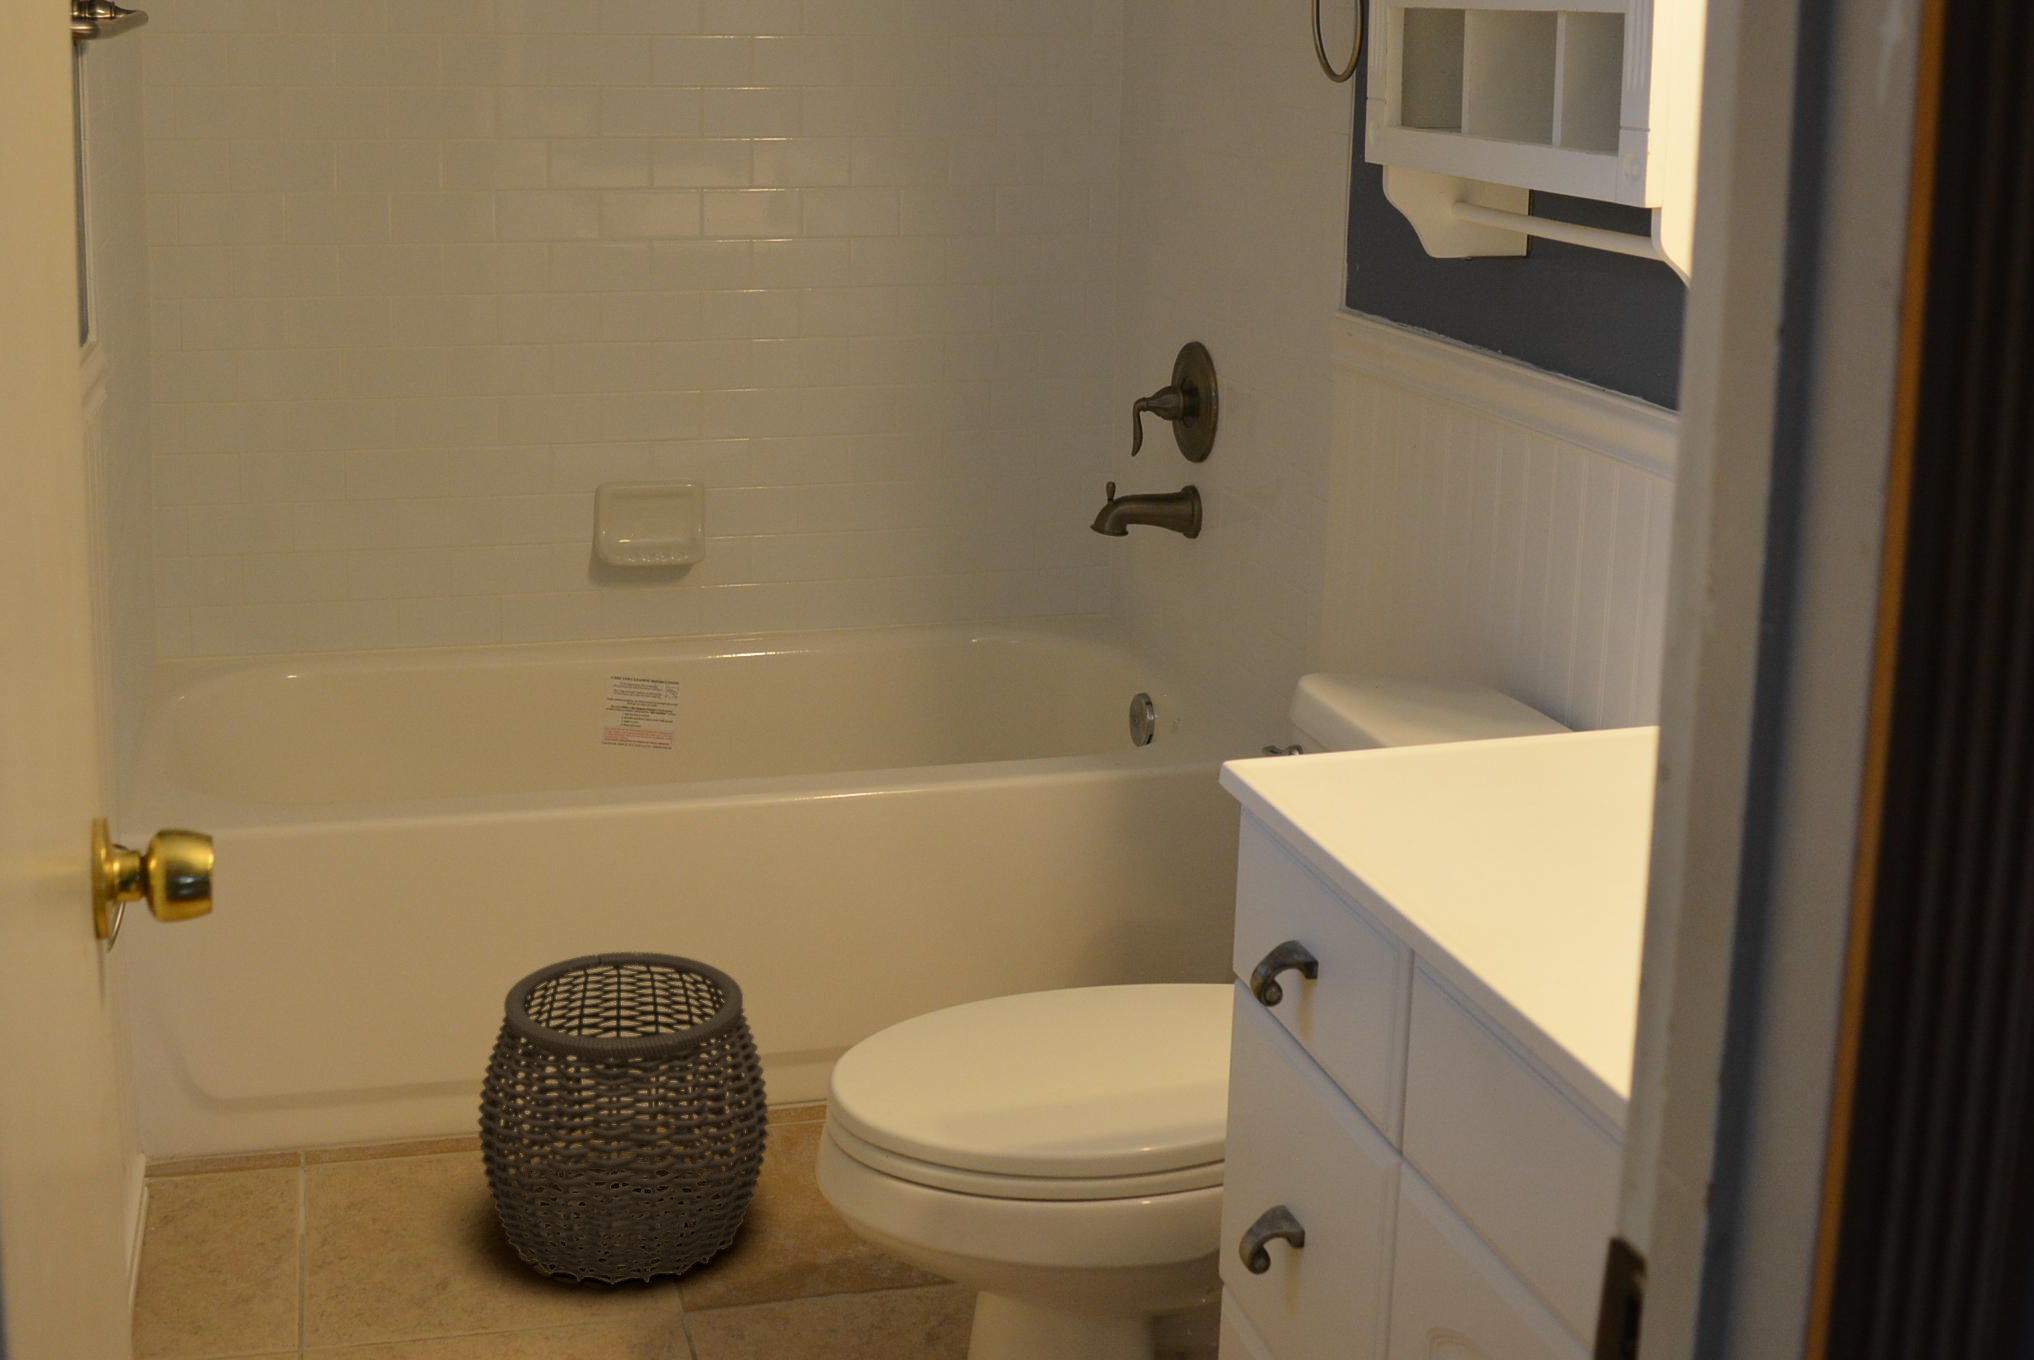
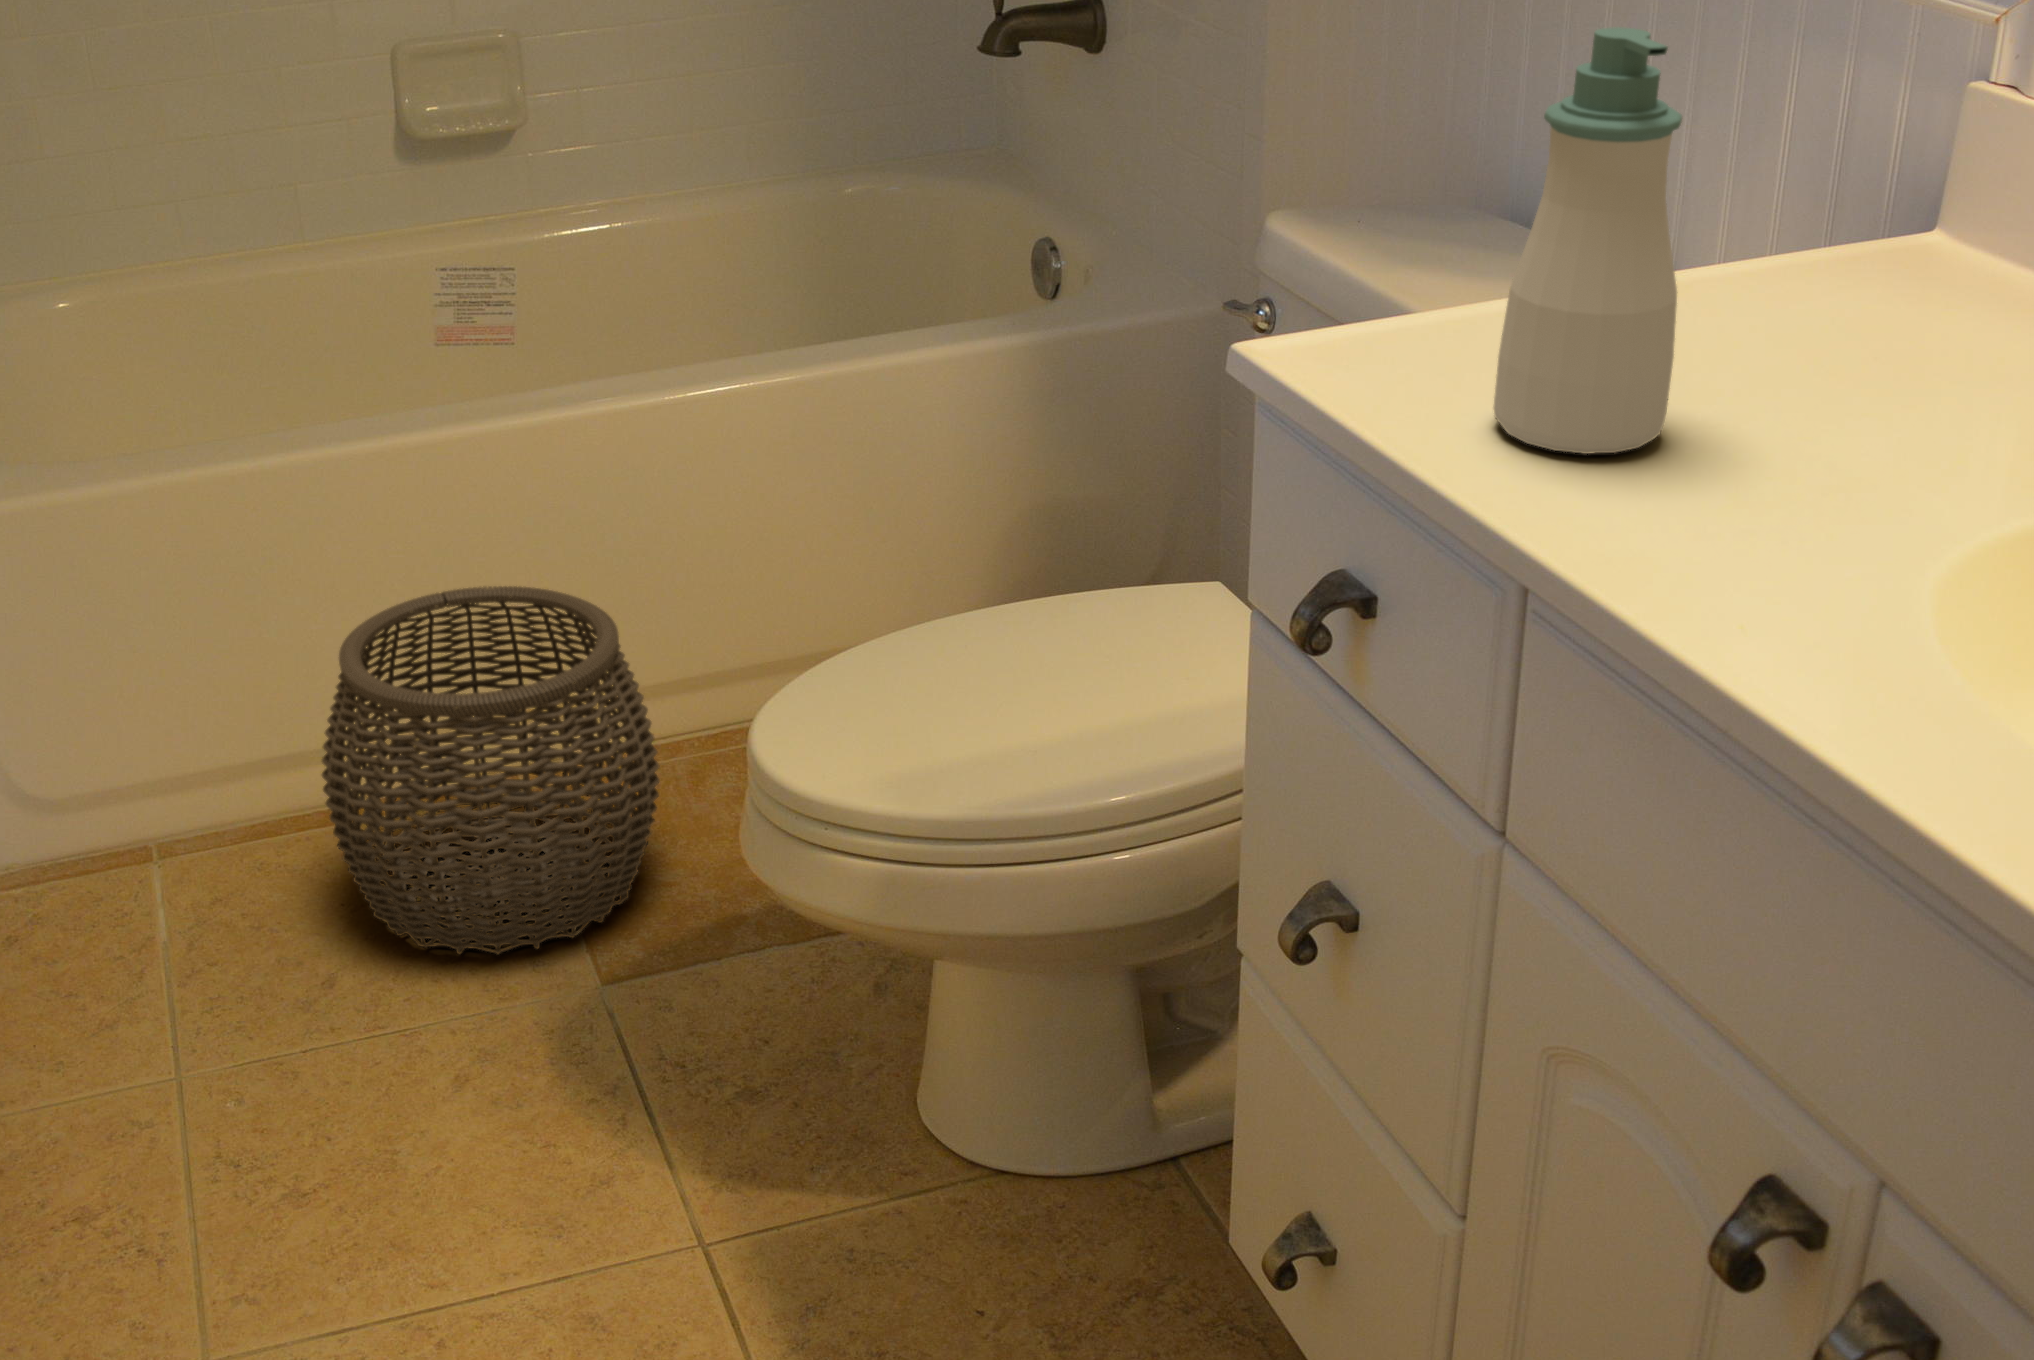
soap bottle: none [1403,532,1540,852] -> present [1494,27,1682,454]

